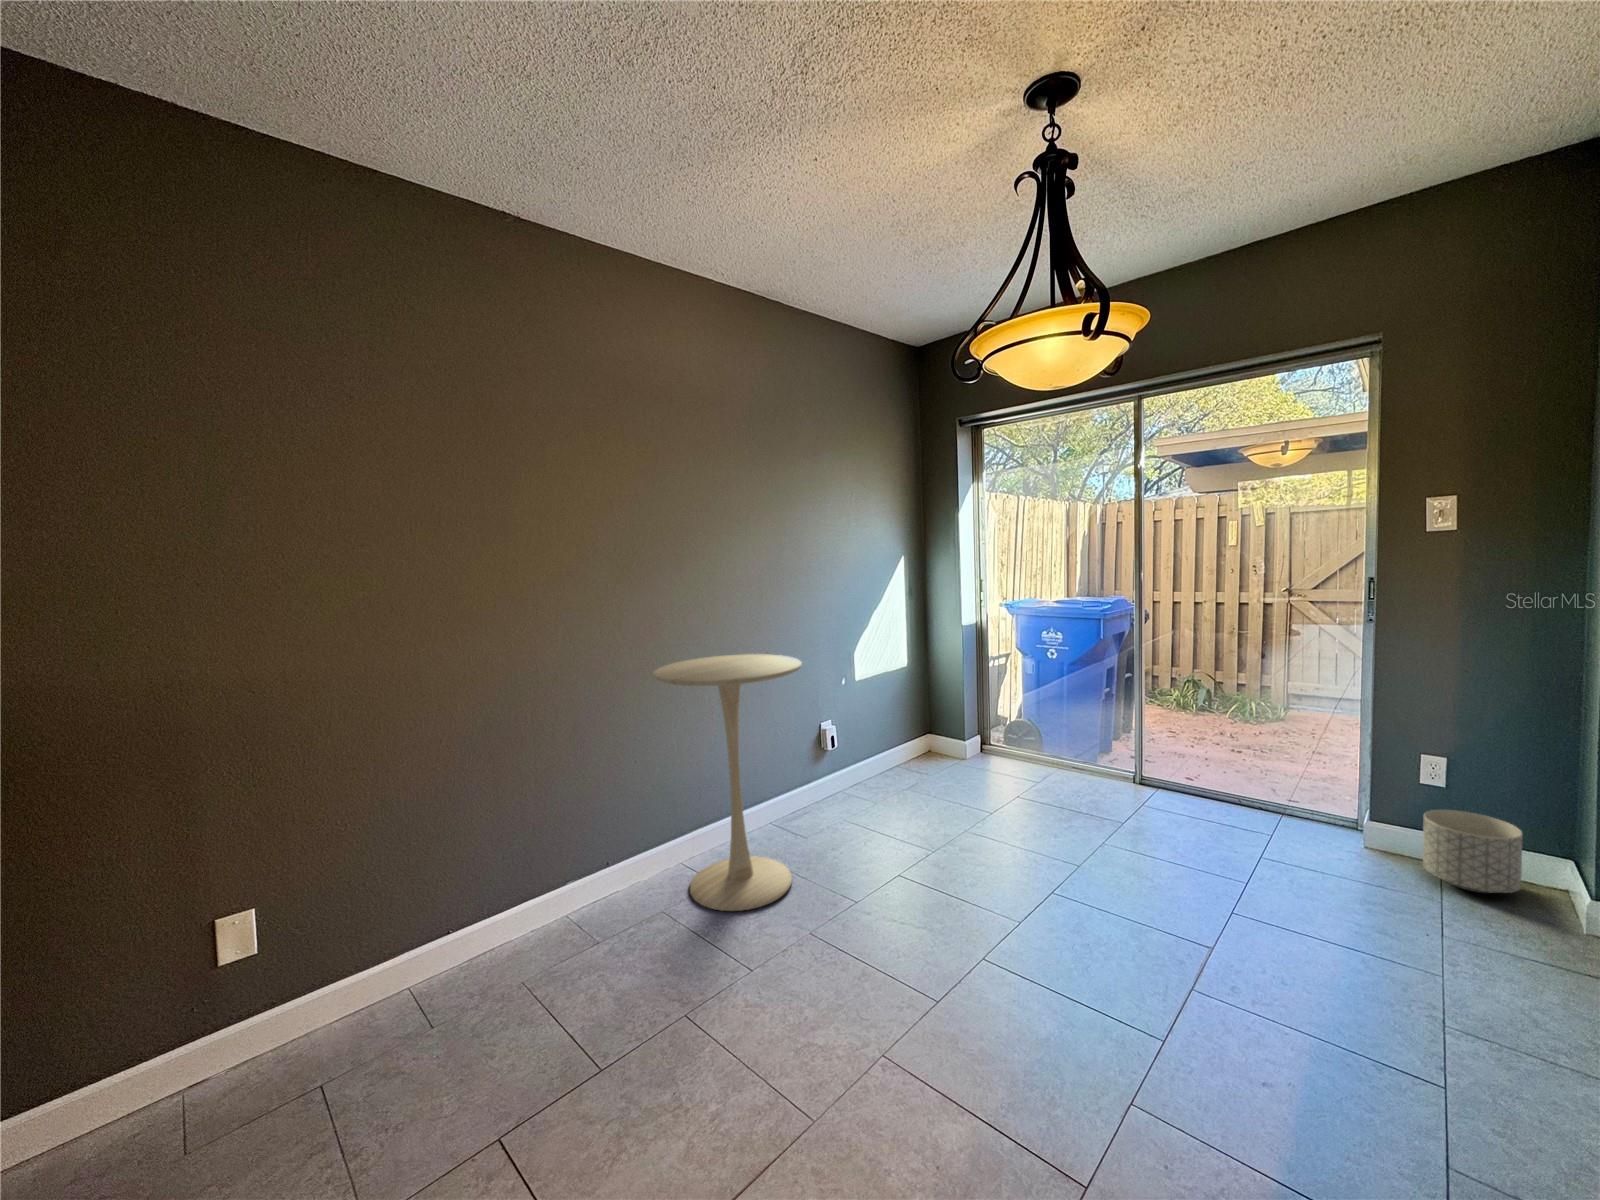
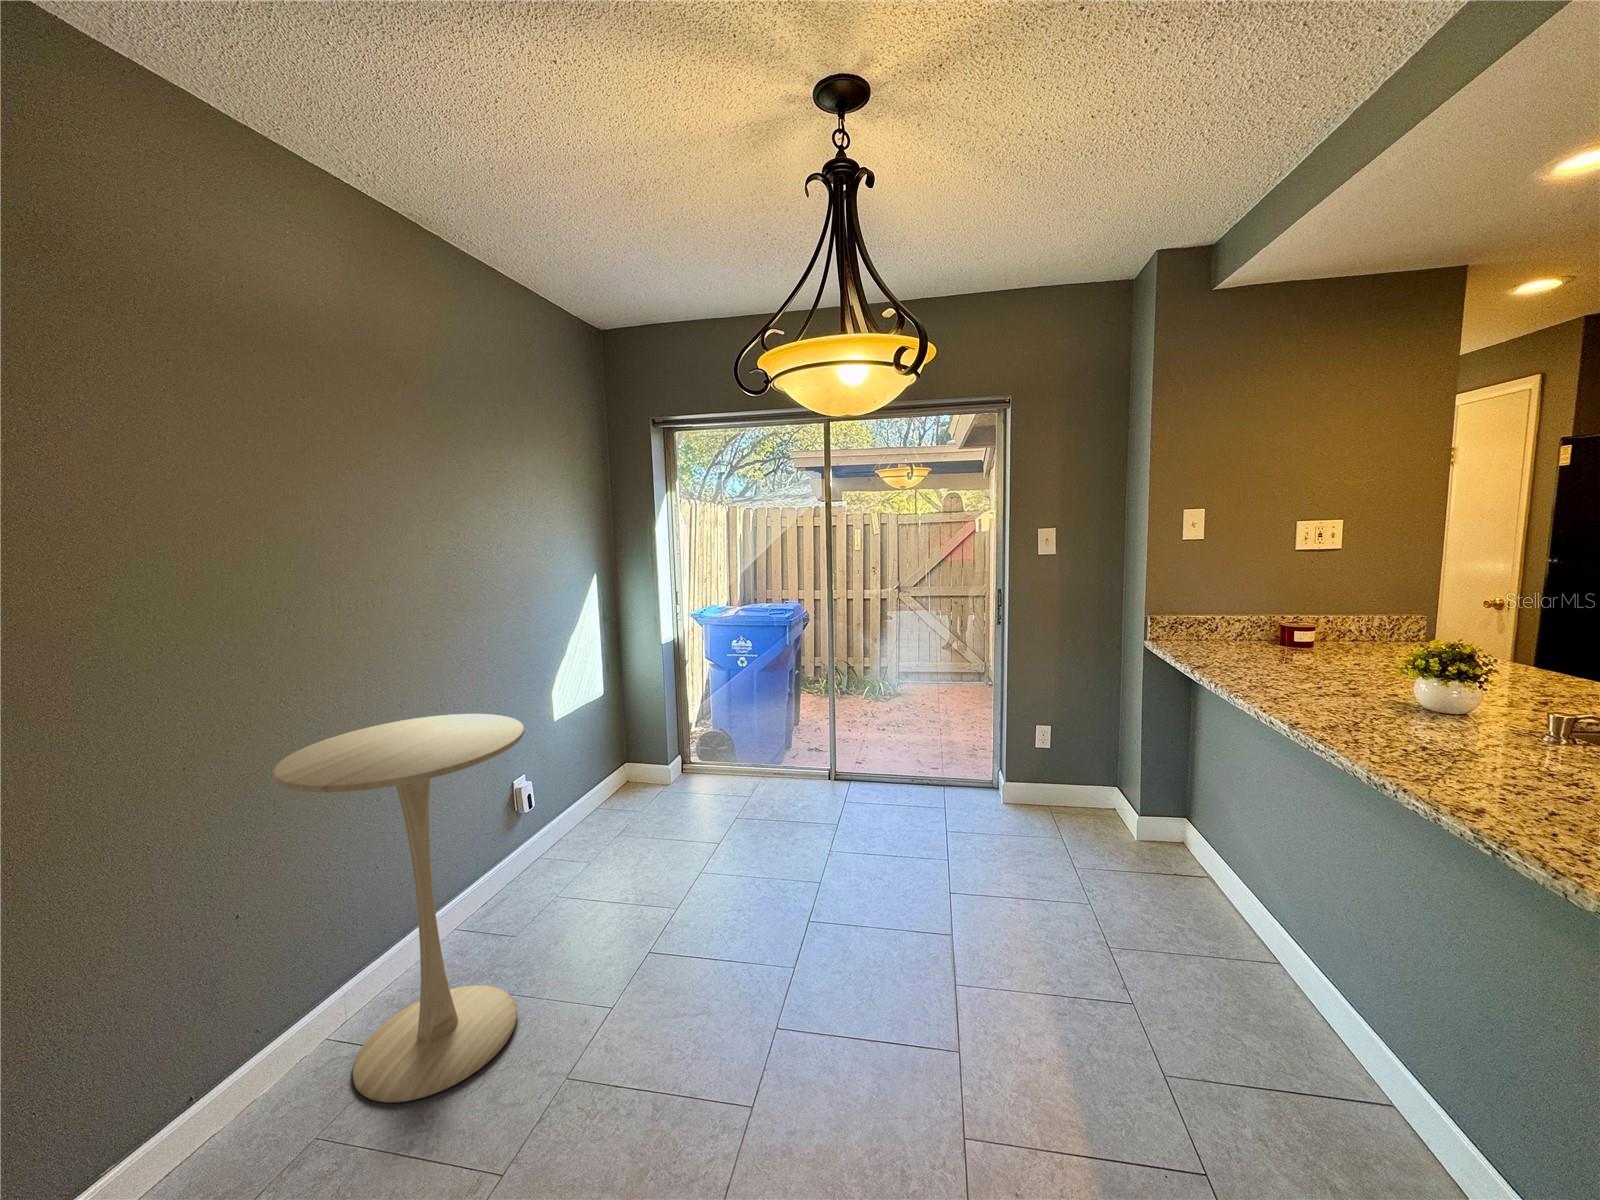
planter: present [1423,810,1523,893] -> none [1041,765,1095,824]

